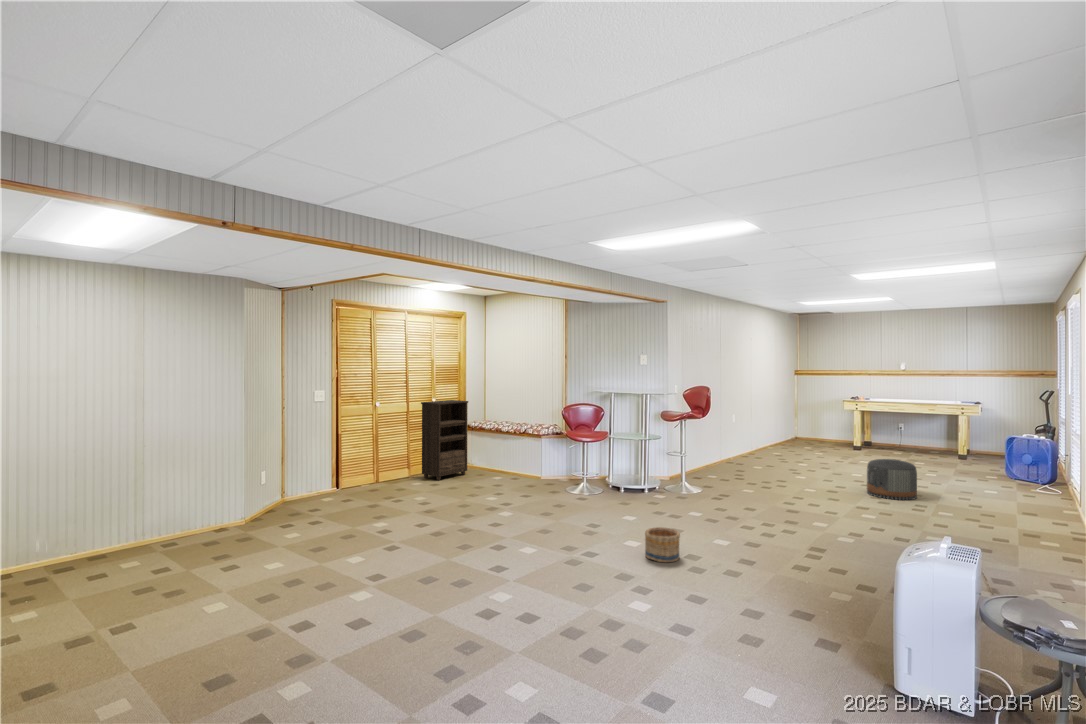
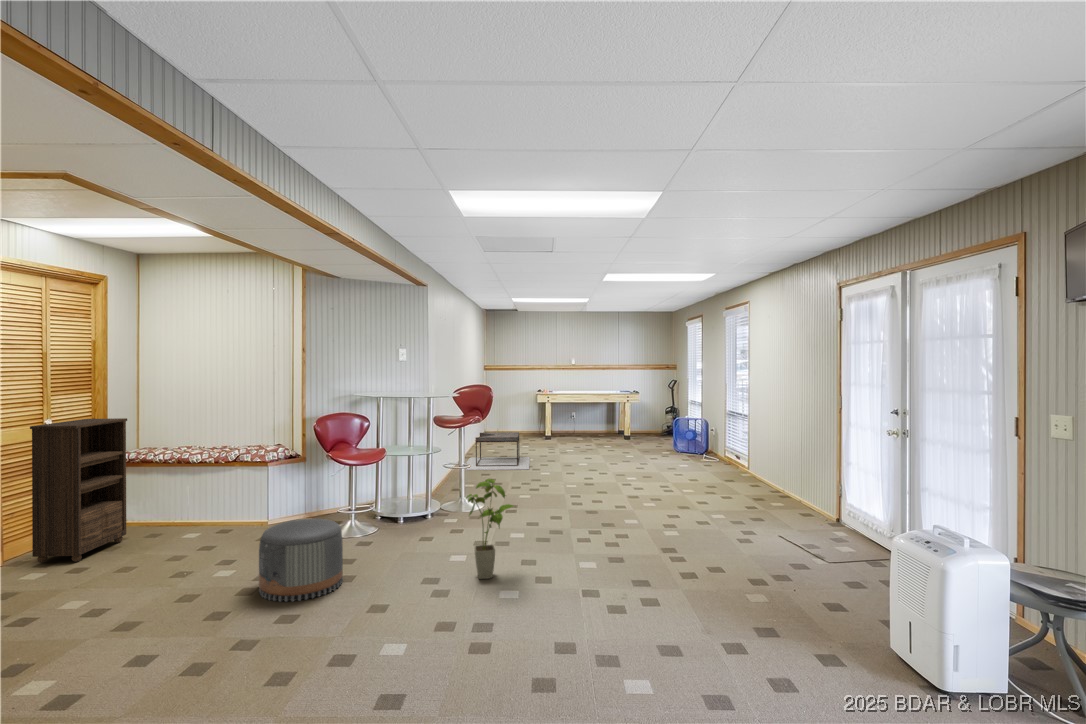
coffee table: none [723,430,803,472] -> present [466,432,530,470]
house plant: none [614,459,654,533] -> present [466,479,513,579]
pouf: present [867,459,917,500] -> present [259,518,343,602]
basket: present [645,527,680,562] -> none [550,561,596,609]

